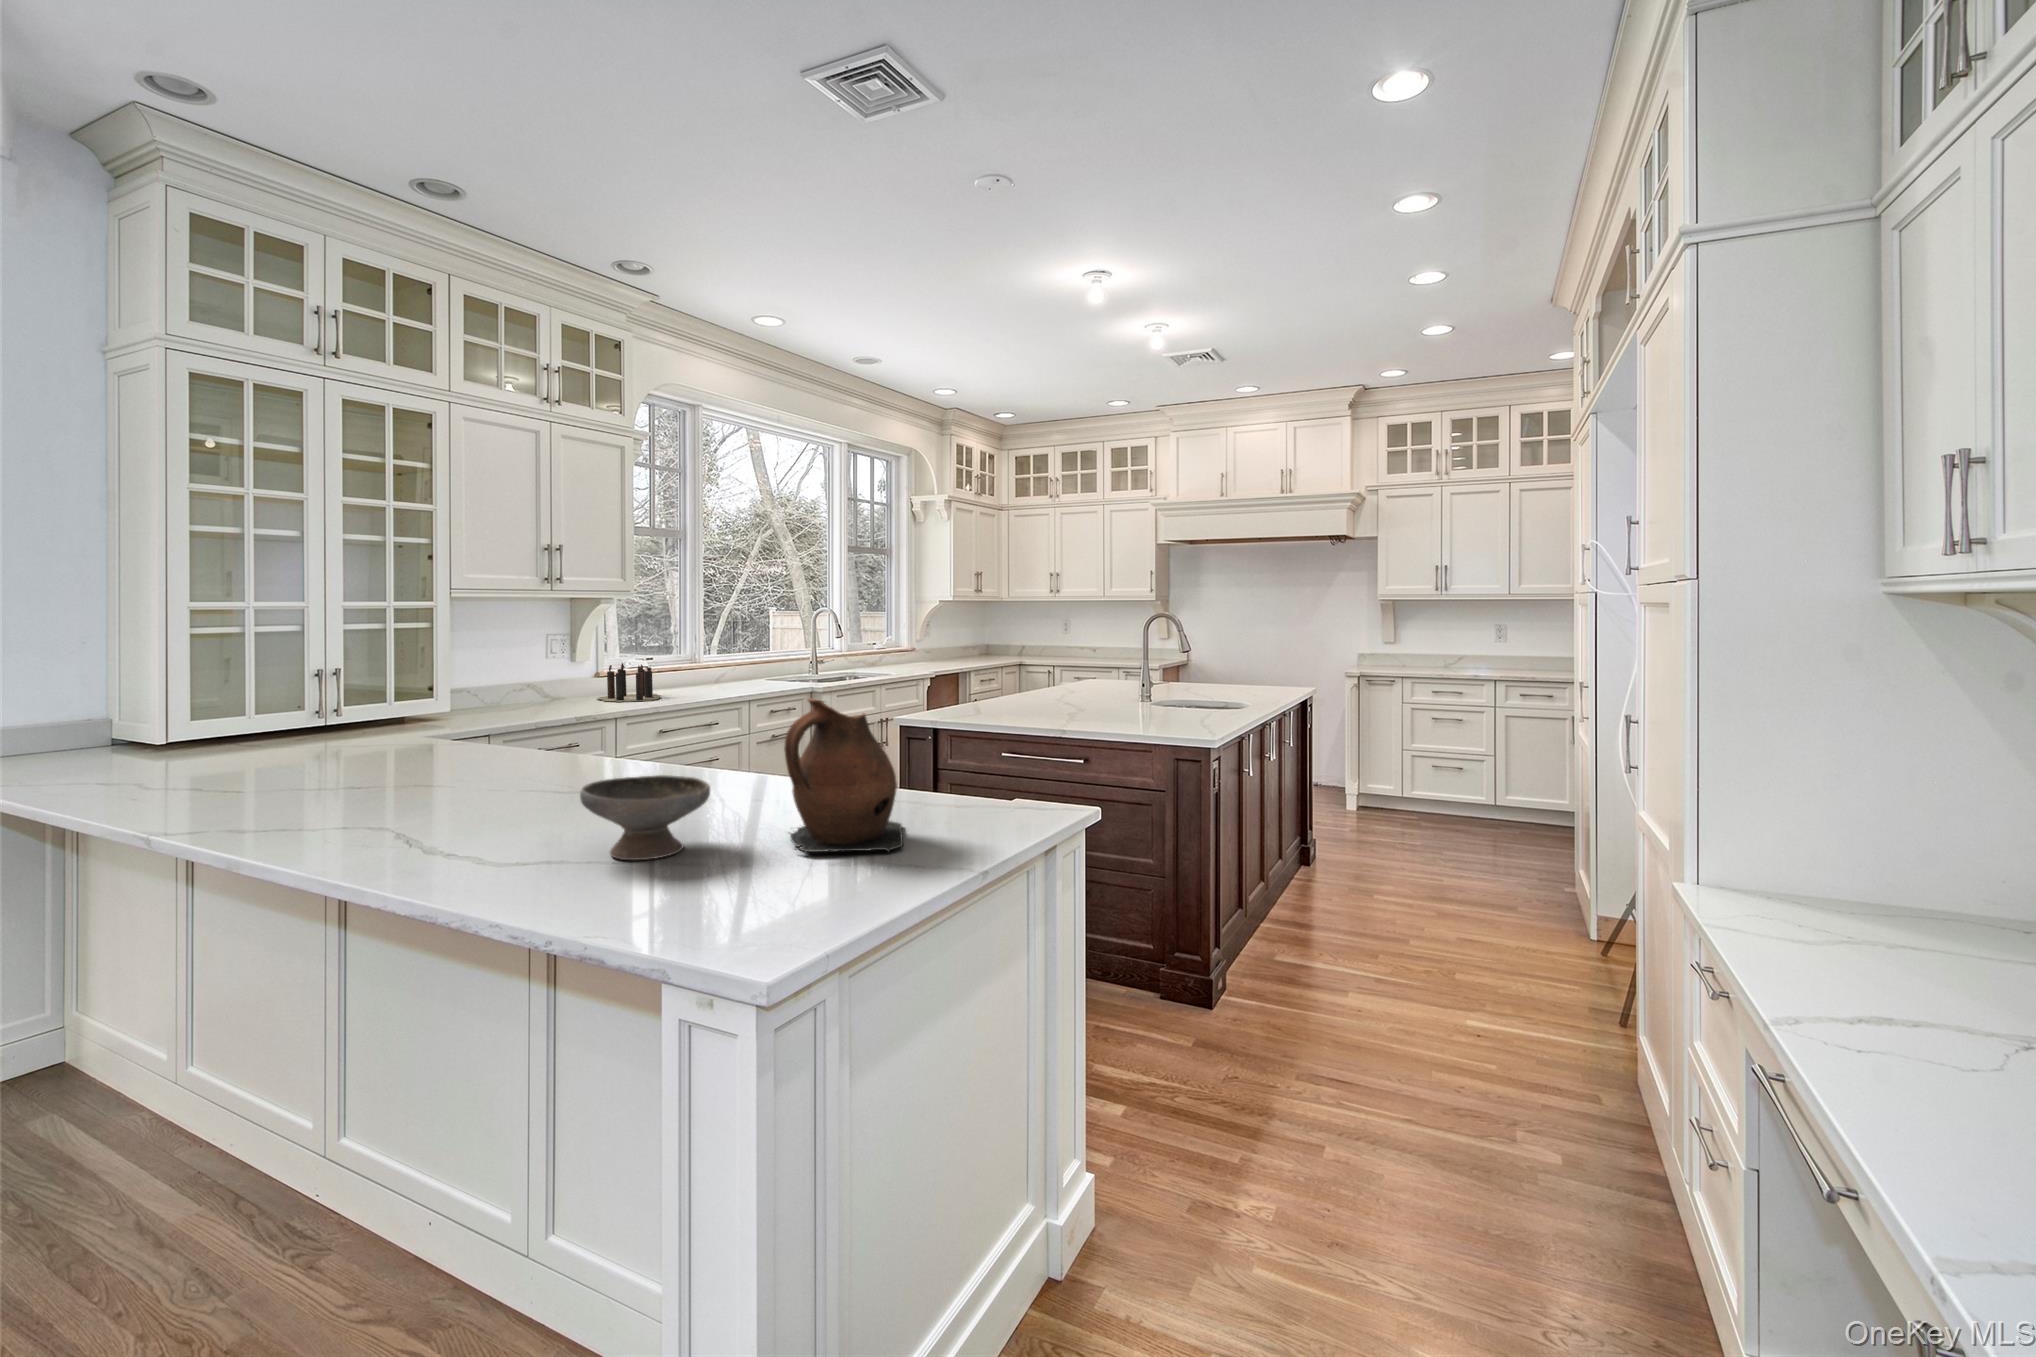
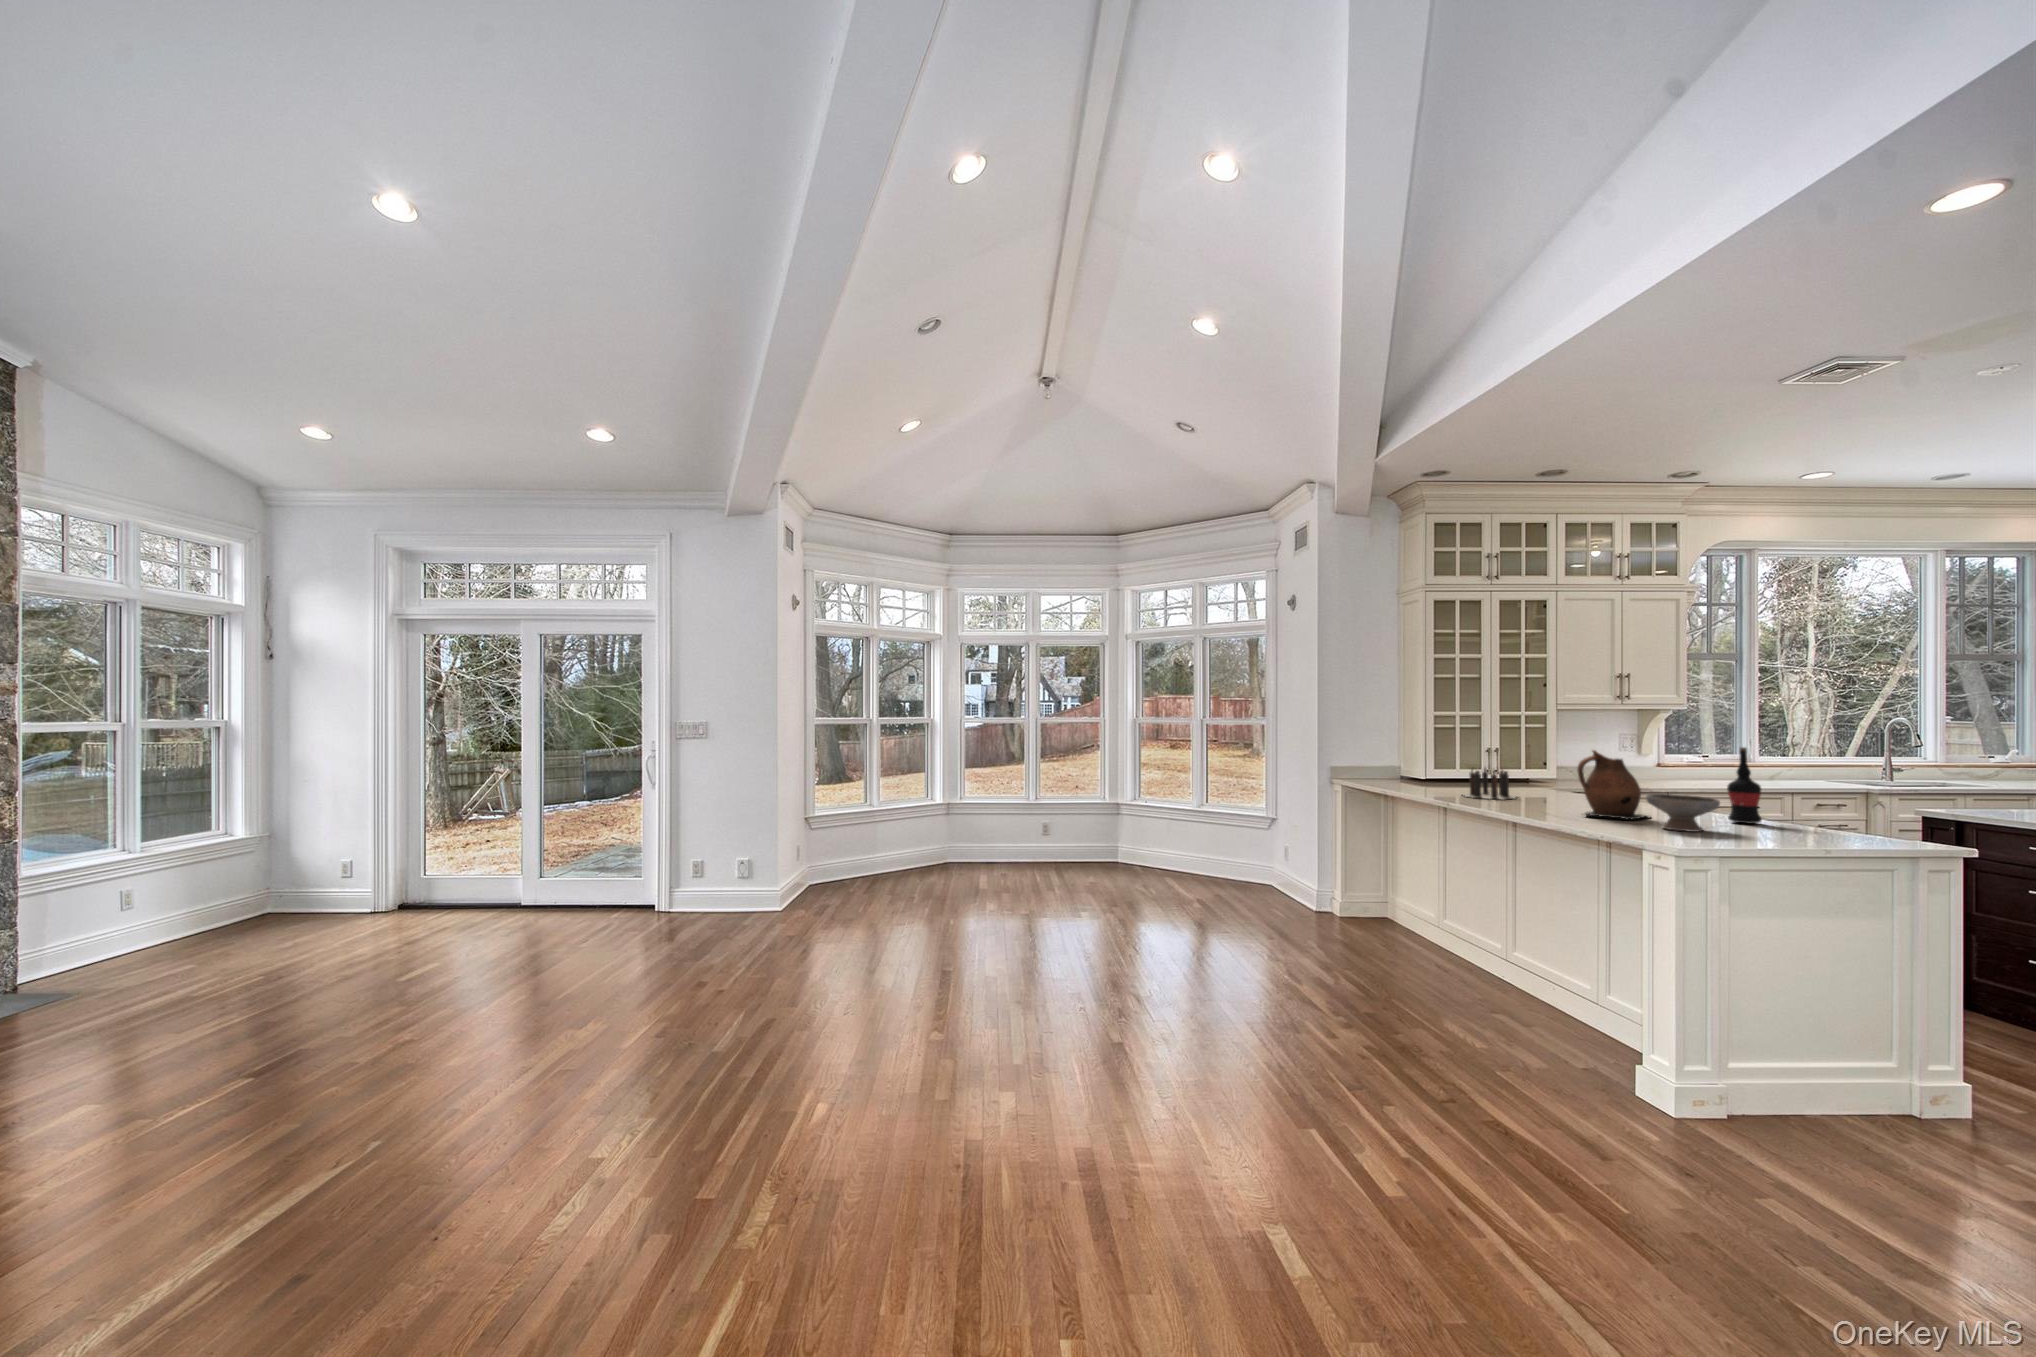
candle: present [597,663,661,702] -> present [1464,768,1517,800]
wine bottle: none [710,671,758,803] -> present [1727,747,1762,824]
ceramic pitcher: present [784,698,903,852] -> present [1577,750,1647,819]

